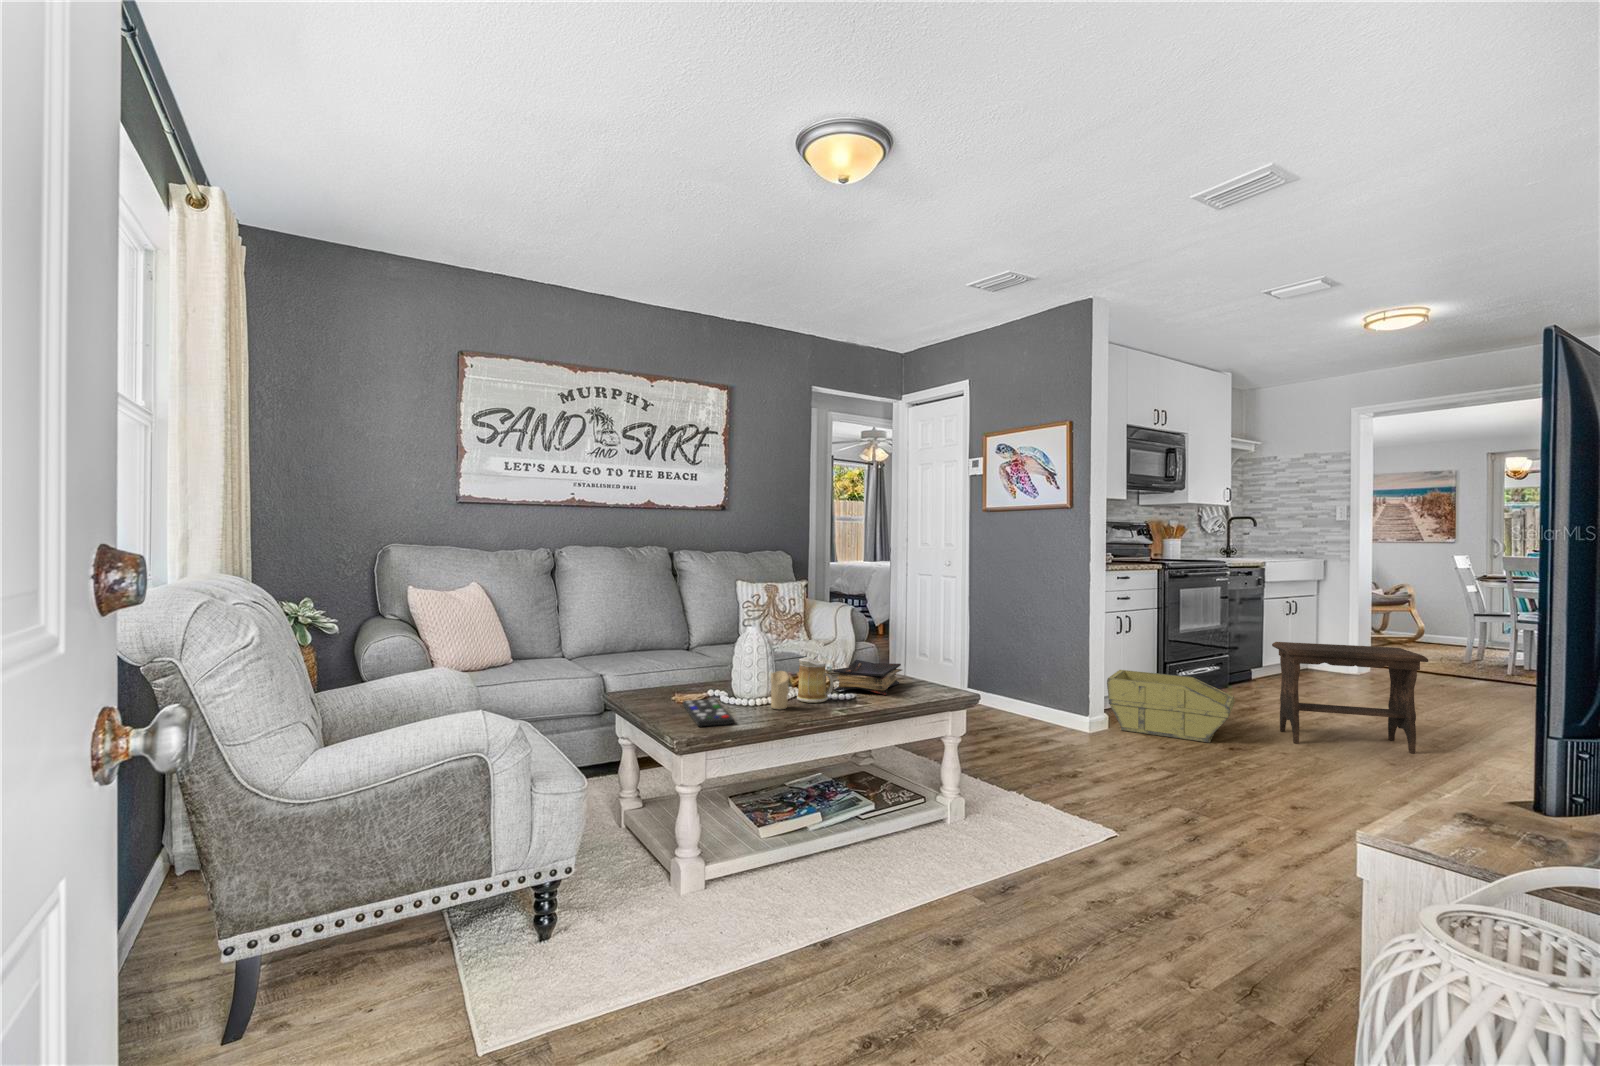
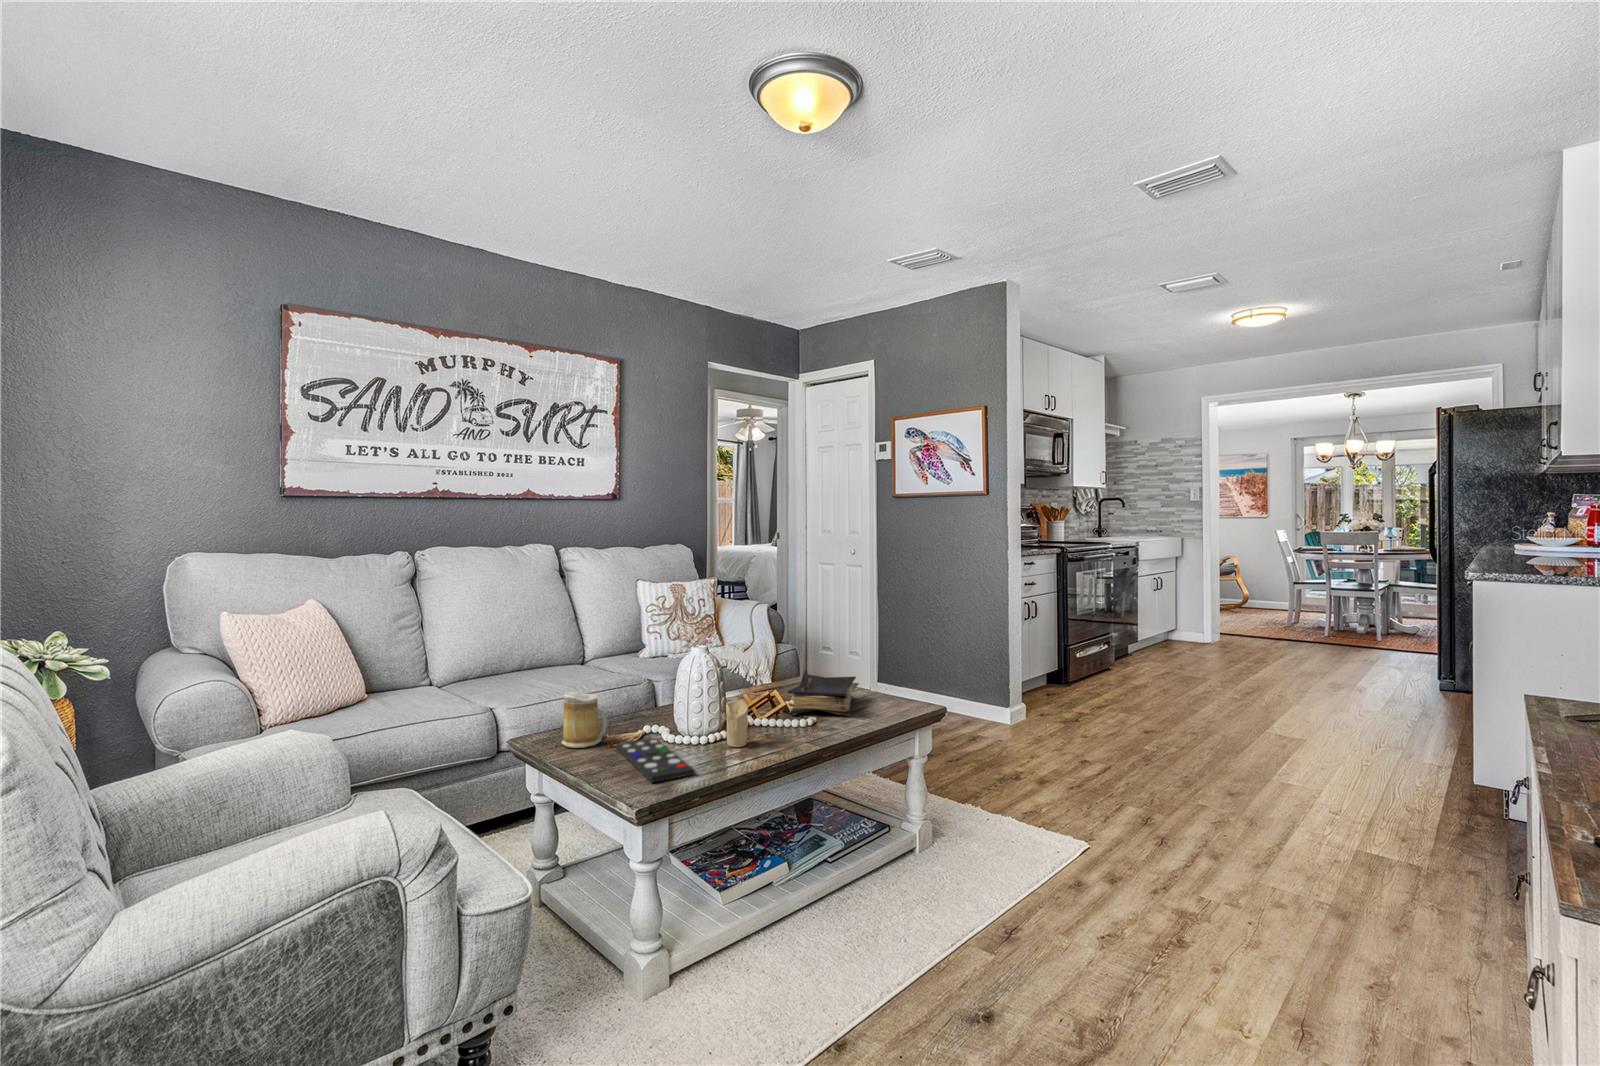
footstool: present [1272,642,1428,753] -> none [1168,622,1310,723]
mug: present [797,657,834,703] -> present [562,692,608,748]
storage bin: present [1107,670,1235,743] -> none [1022,655,1141,726]

